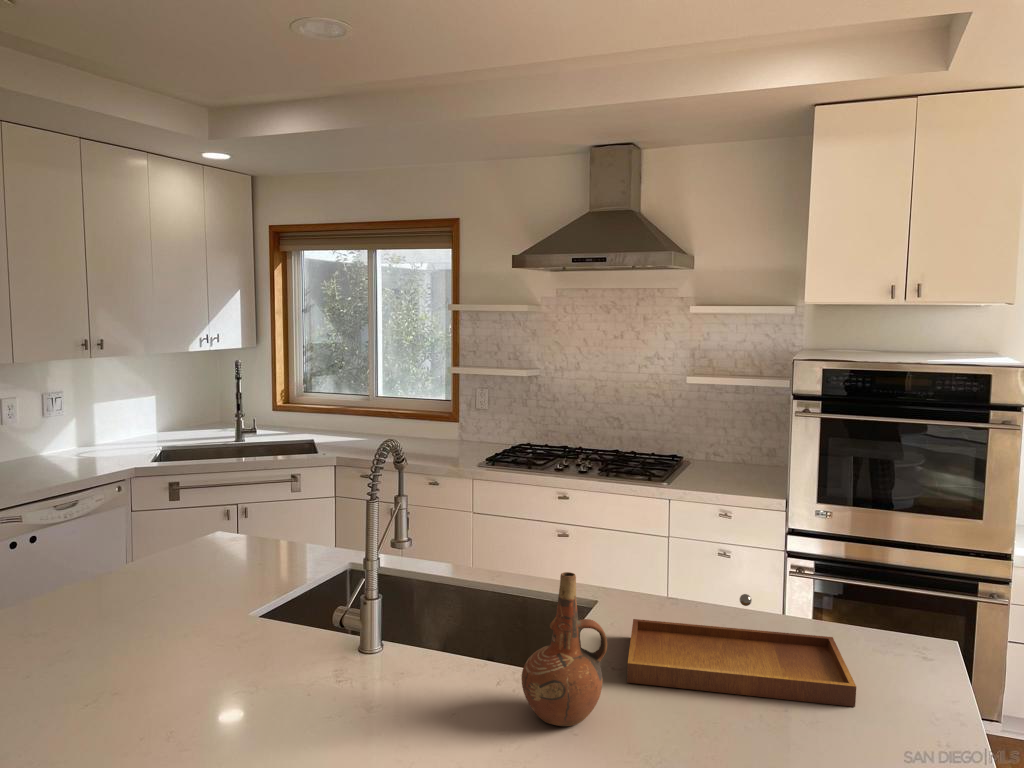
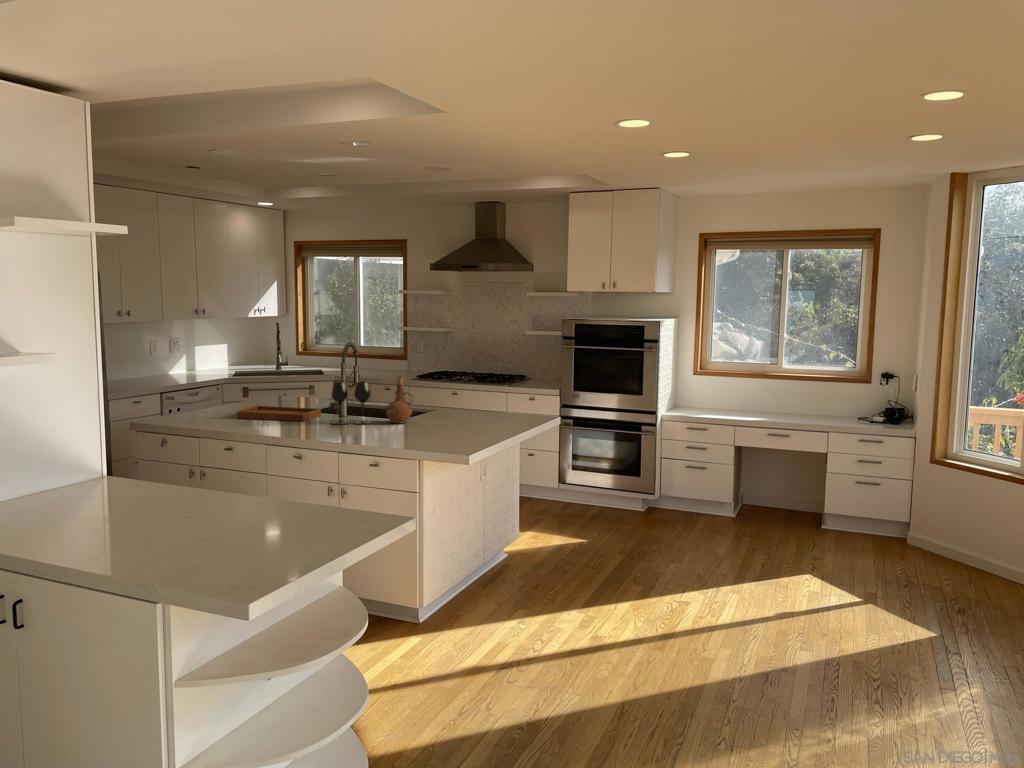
wine glass: none [350,588,477,740] -> present [331,382,371,425]
tray: present [627,594,856,707] -> present [237,392,321,421]

